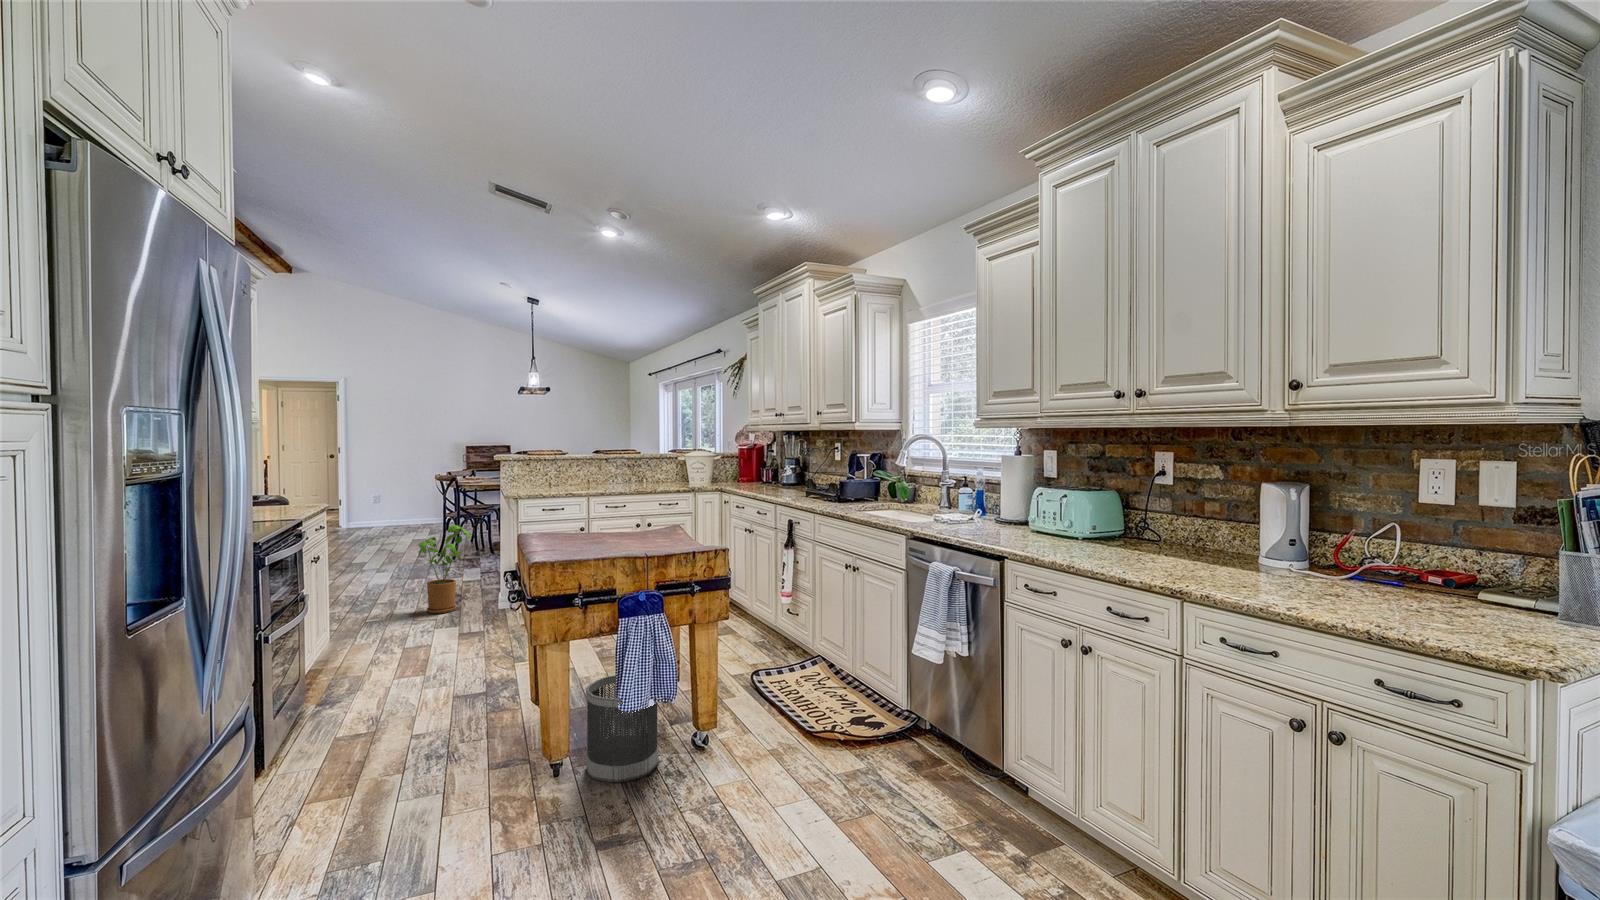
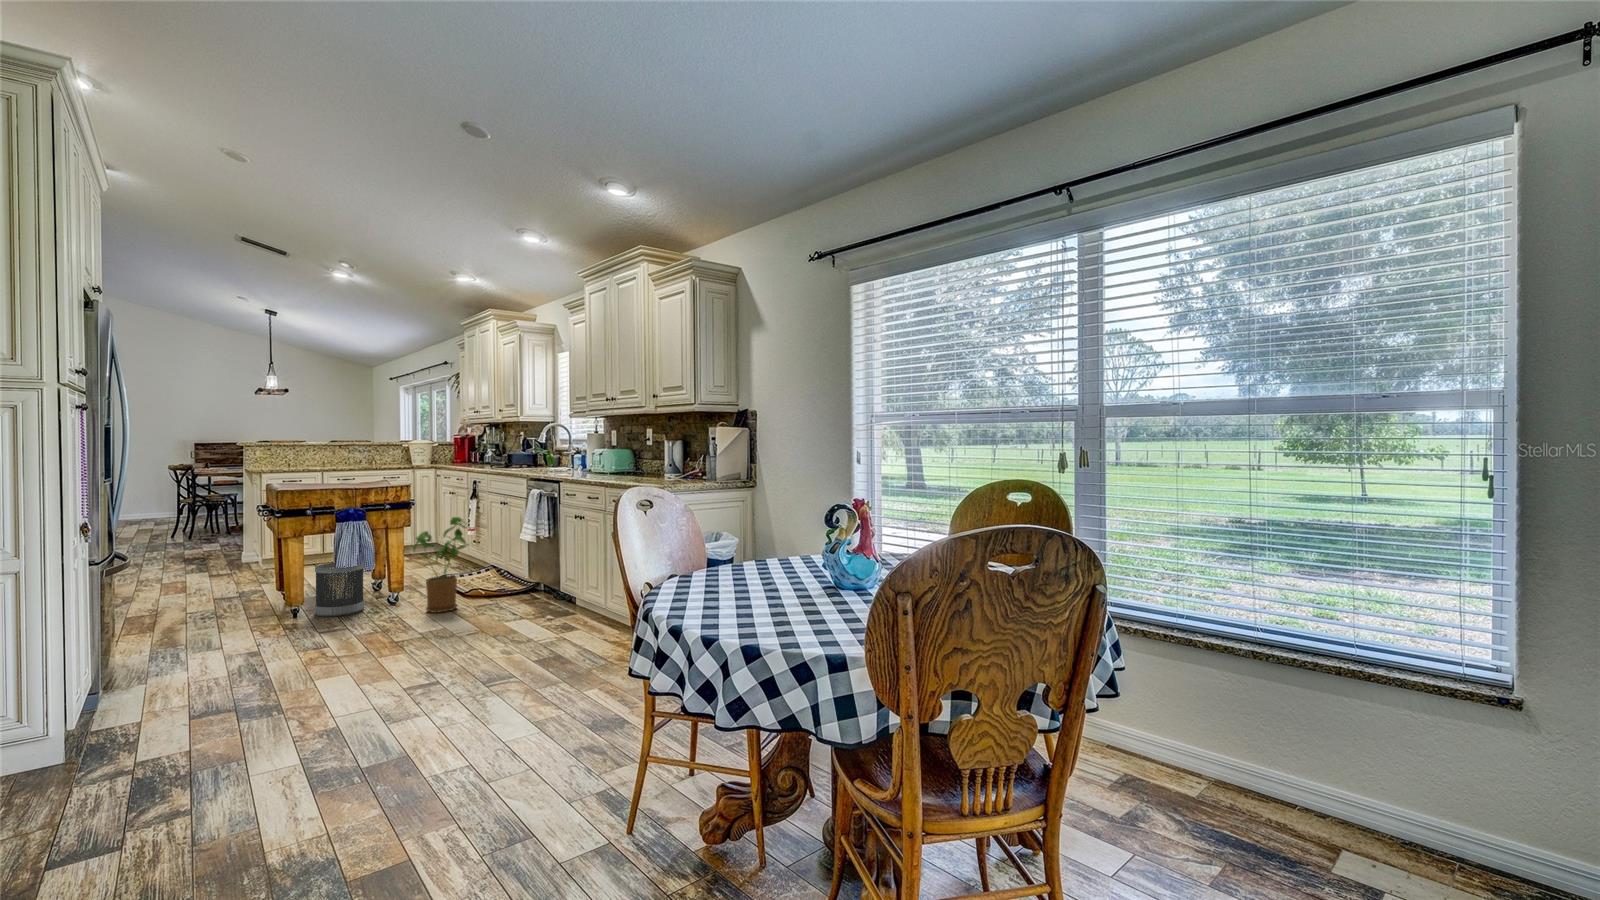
house plant: present [418,525,472,613] -> present [413,517,470,613]

